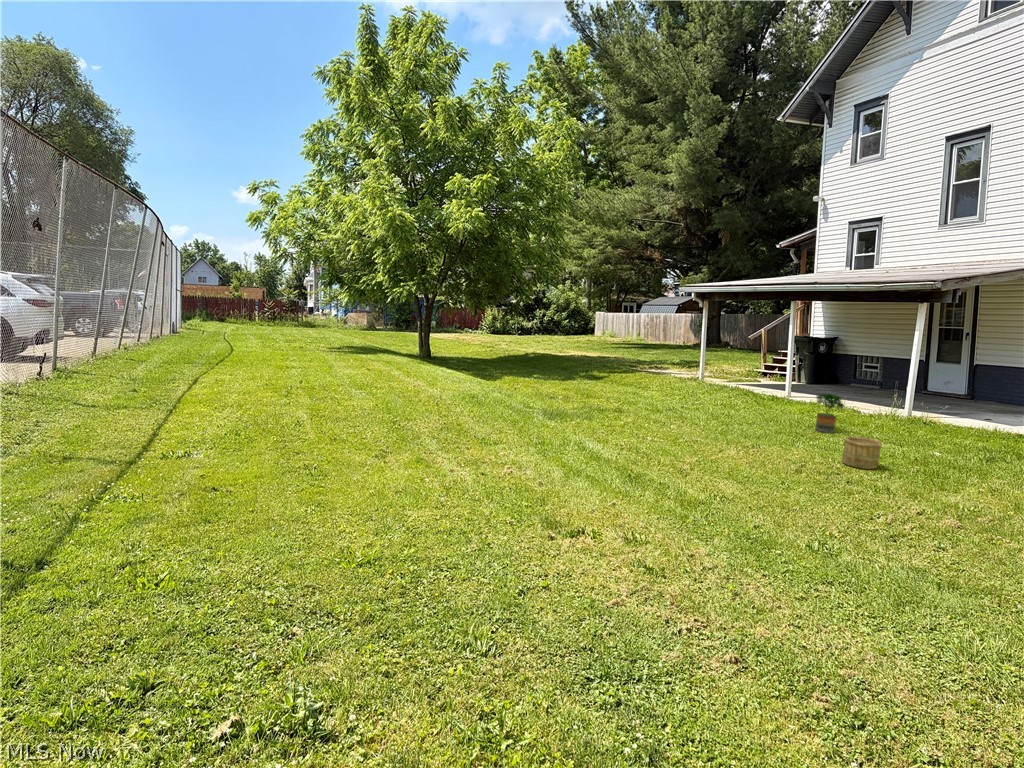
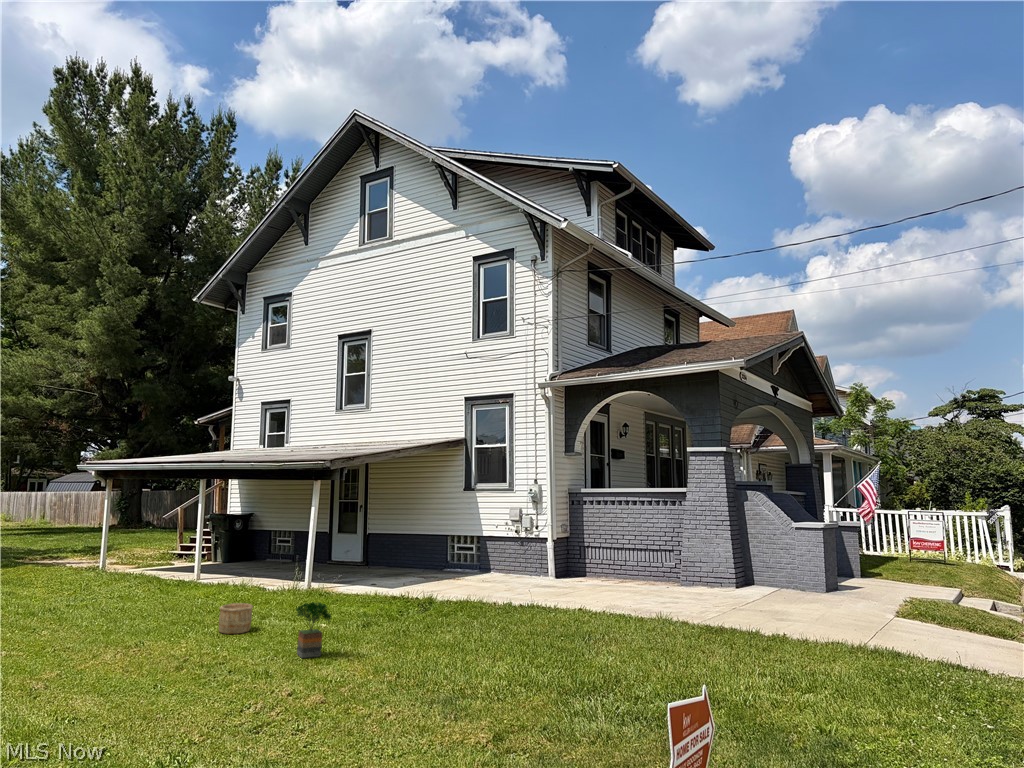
potted tree: present [815,394,844,433] -> present [296,602,331,658]

